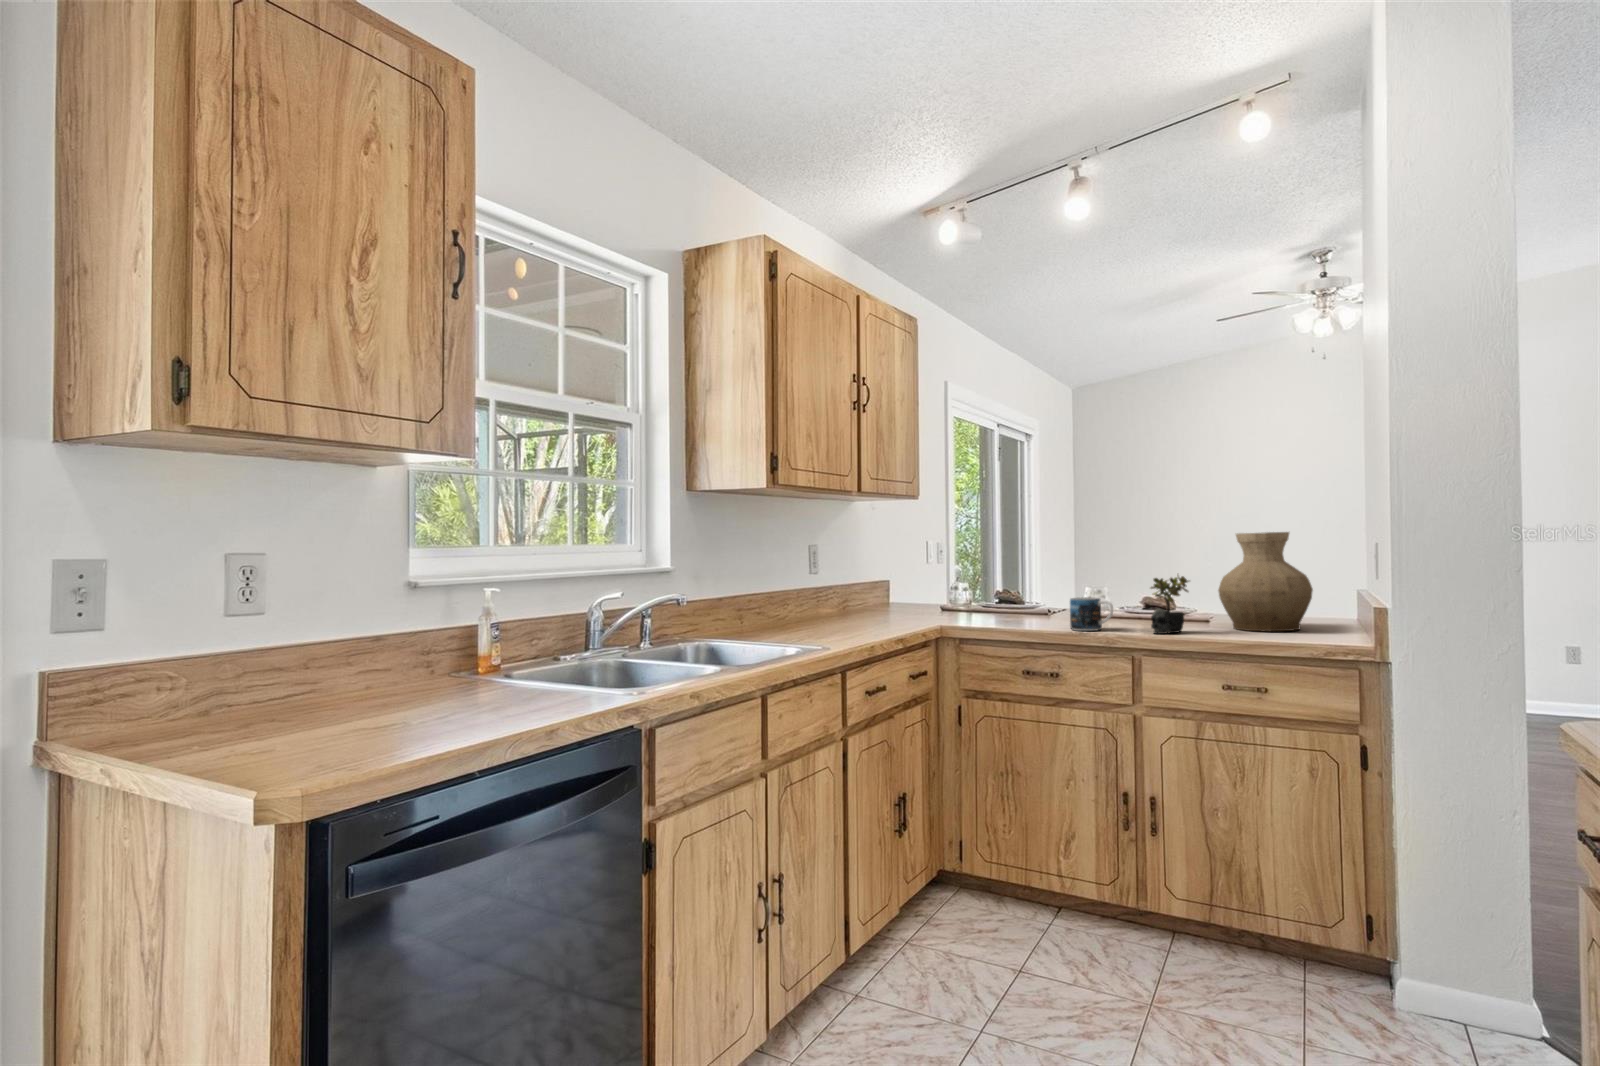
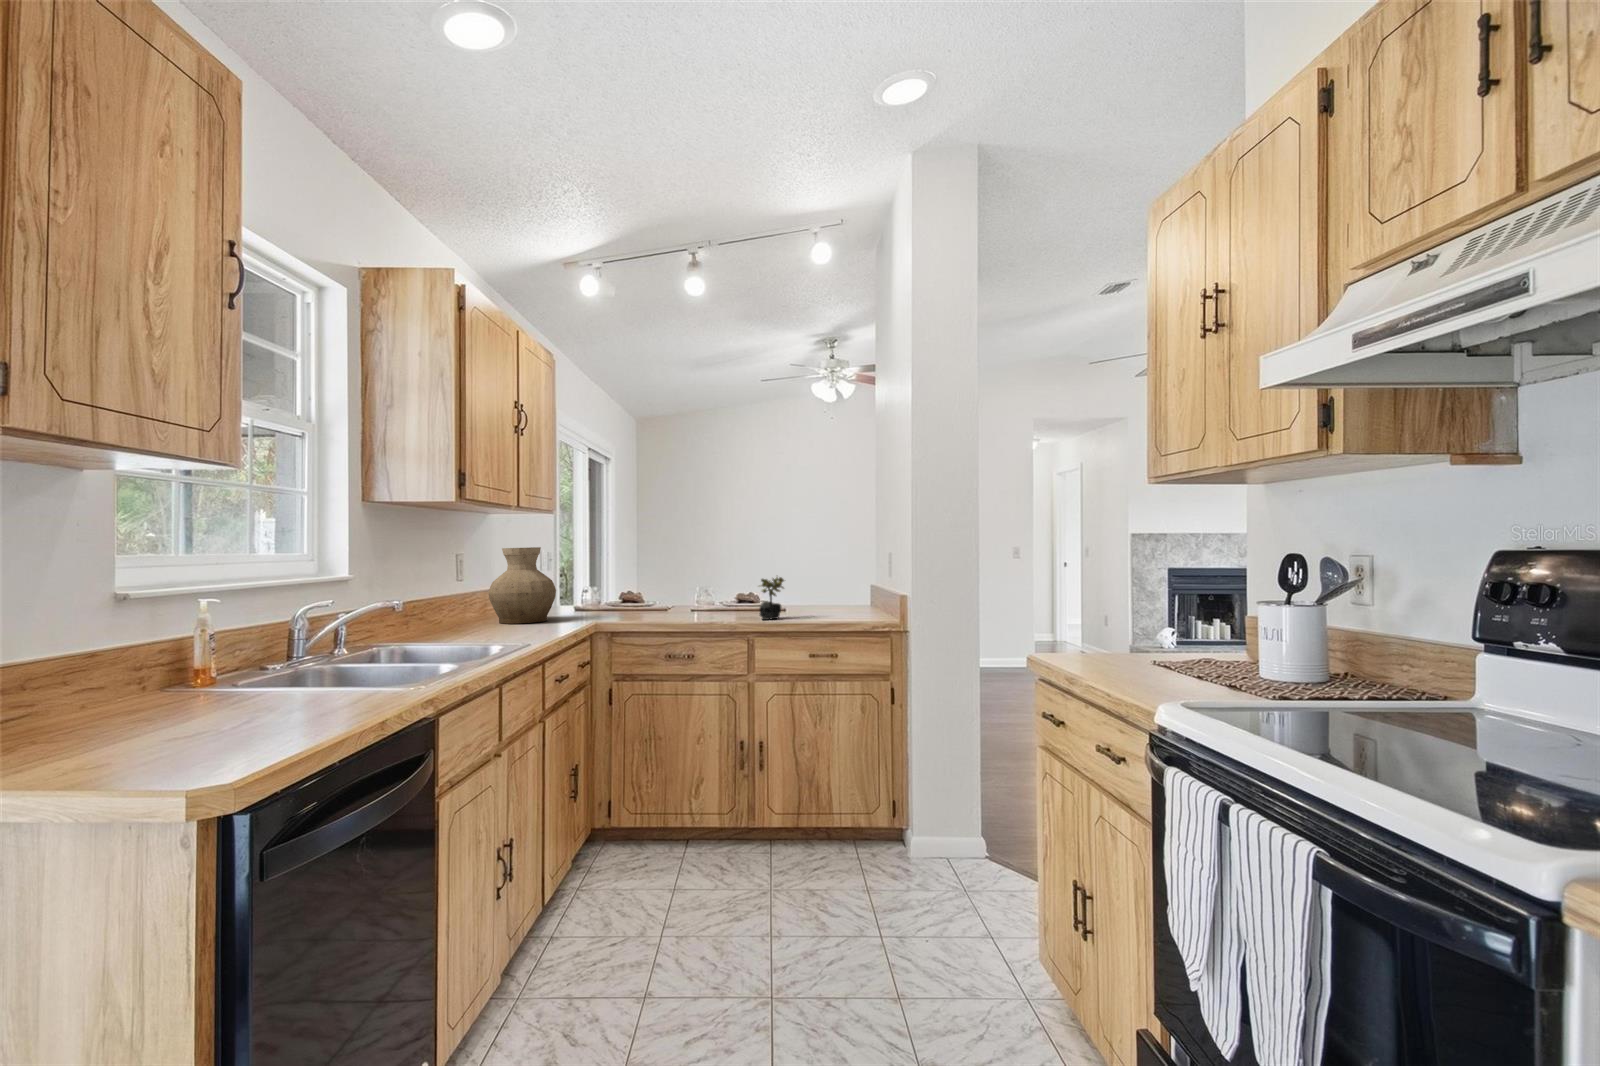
vase: present [1218,532,1313,631] -> present [489,547,556,624]
mug: present [1070,597,1113,631] -> none [700,595,733,621]

